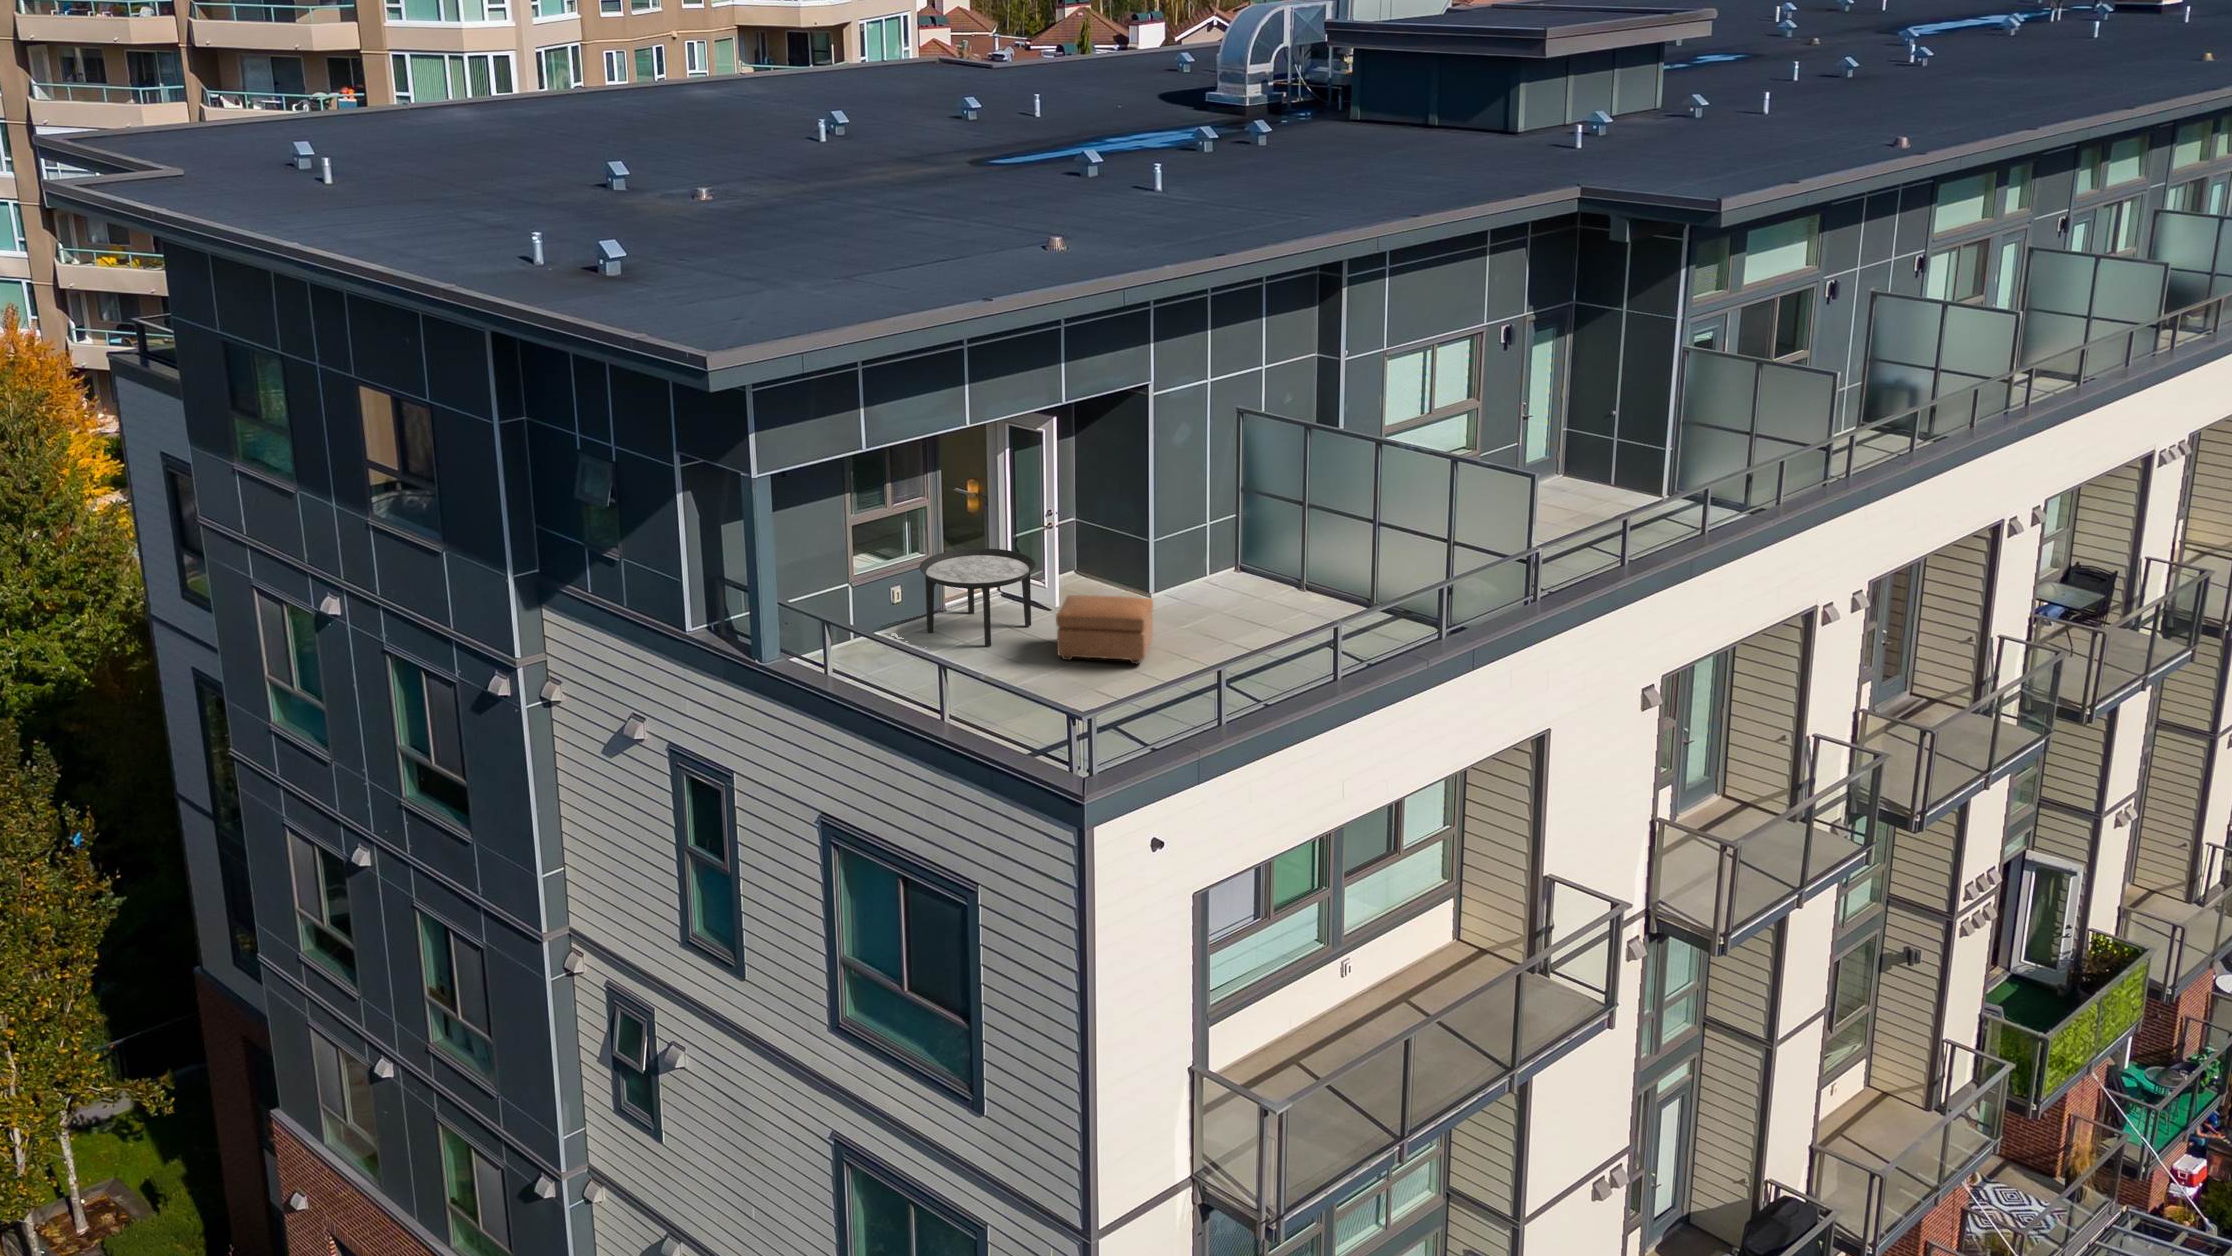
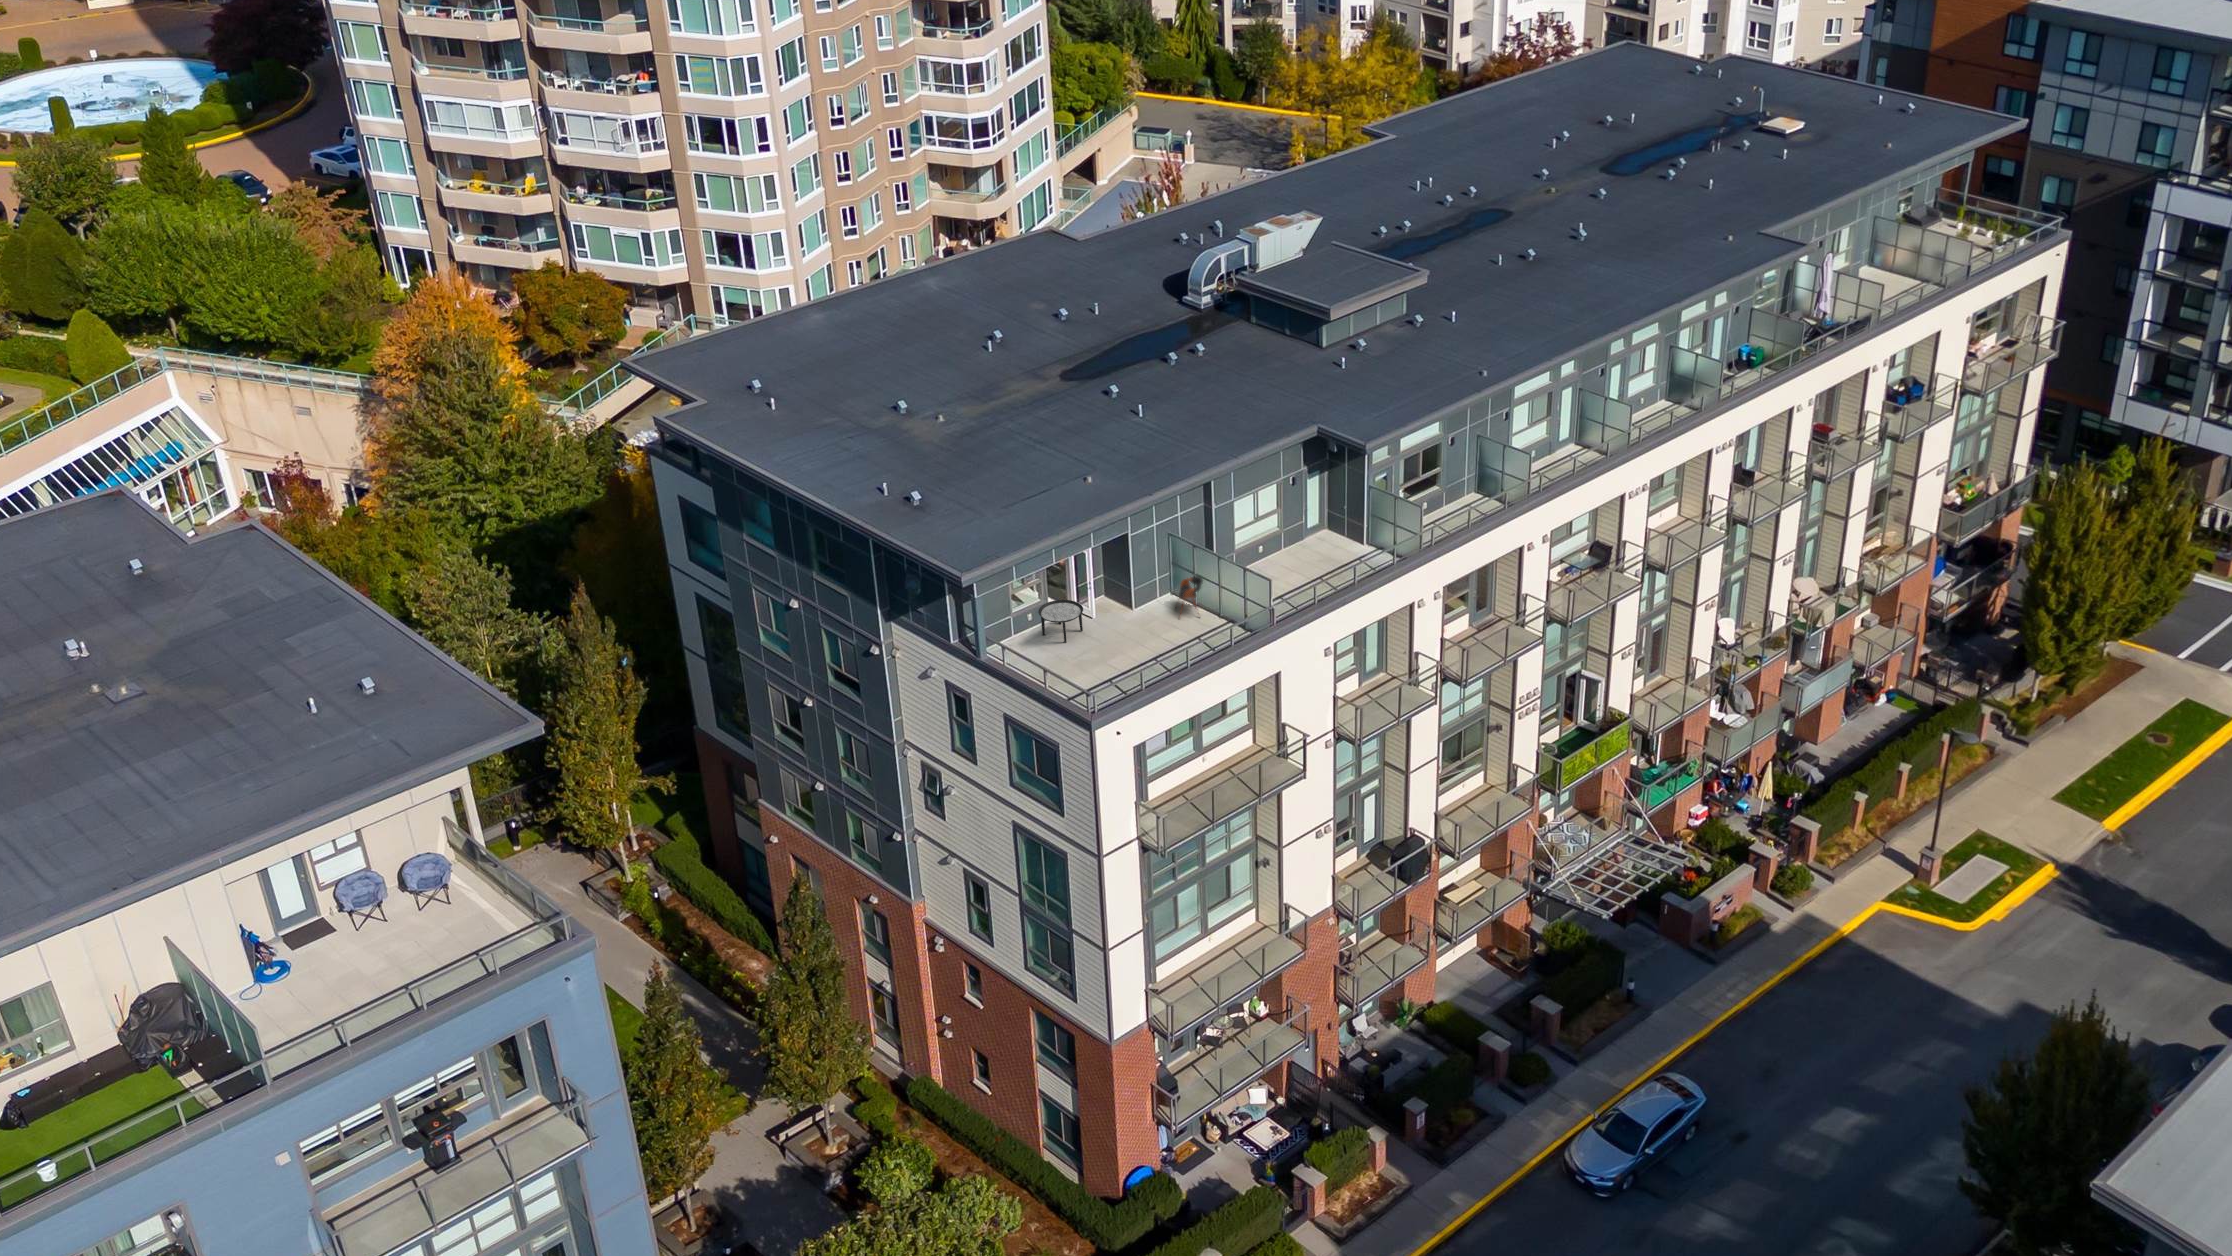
chair: none [1257,504,1335,611] -> present [1179,576,1203,603]
ottoman: present [1056,595,1153,664] -> none [1090,623,1128,652]

